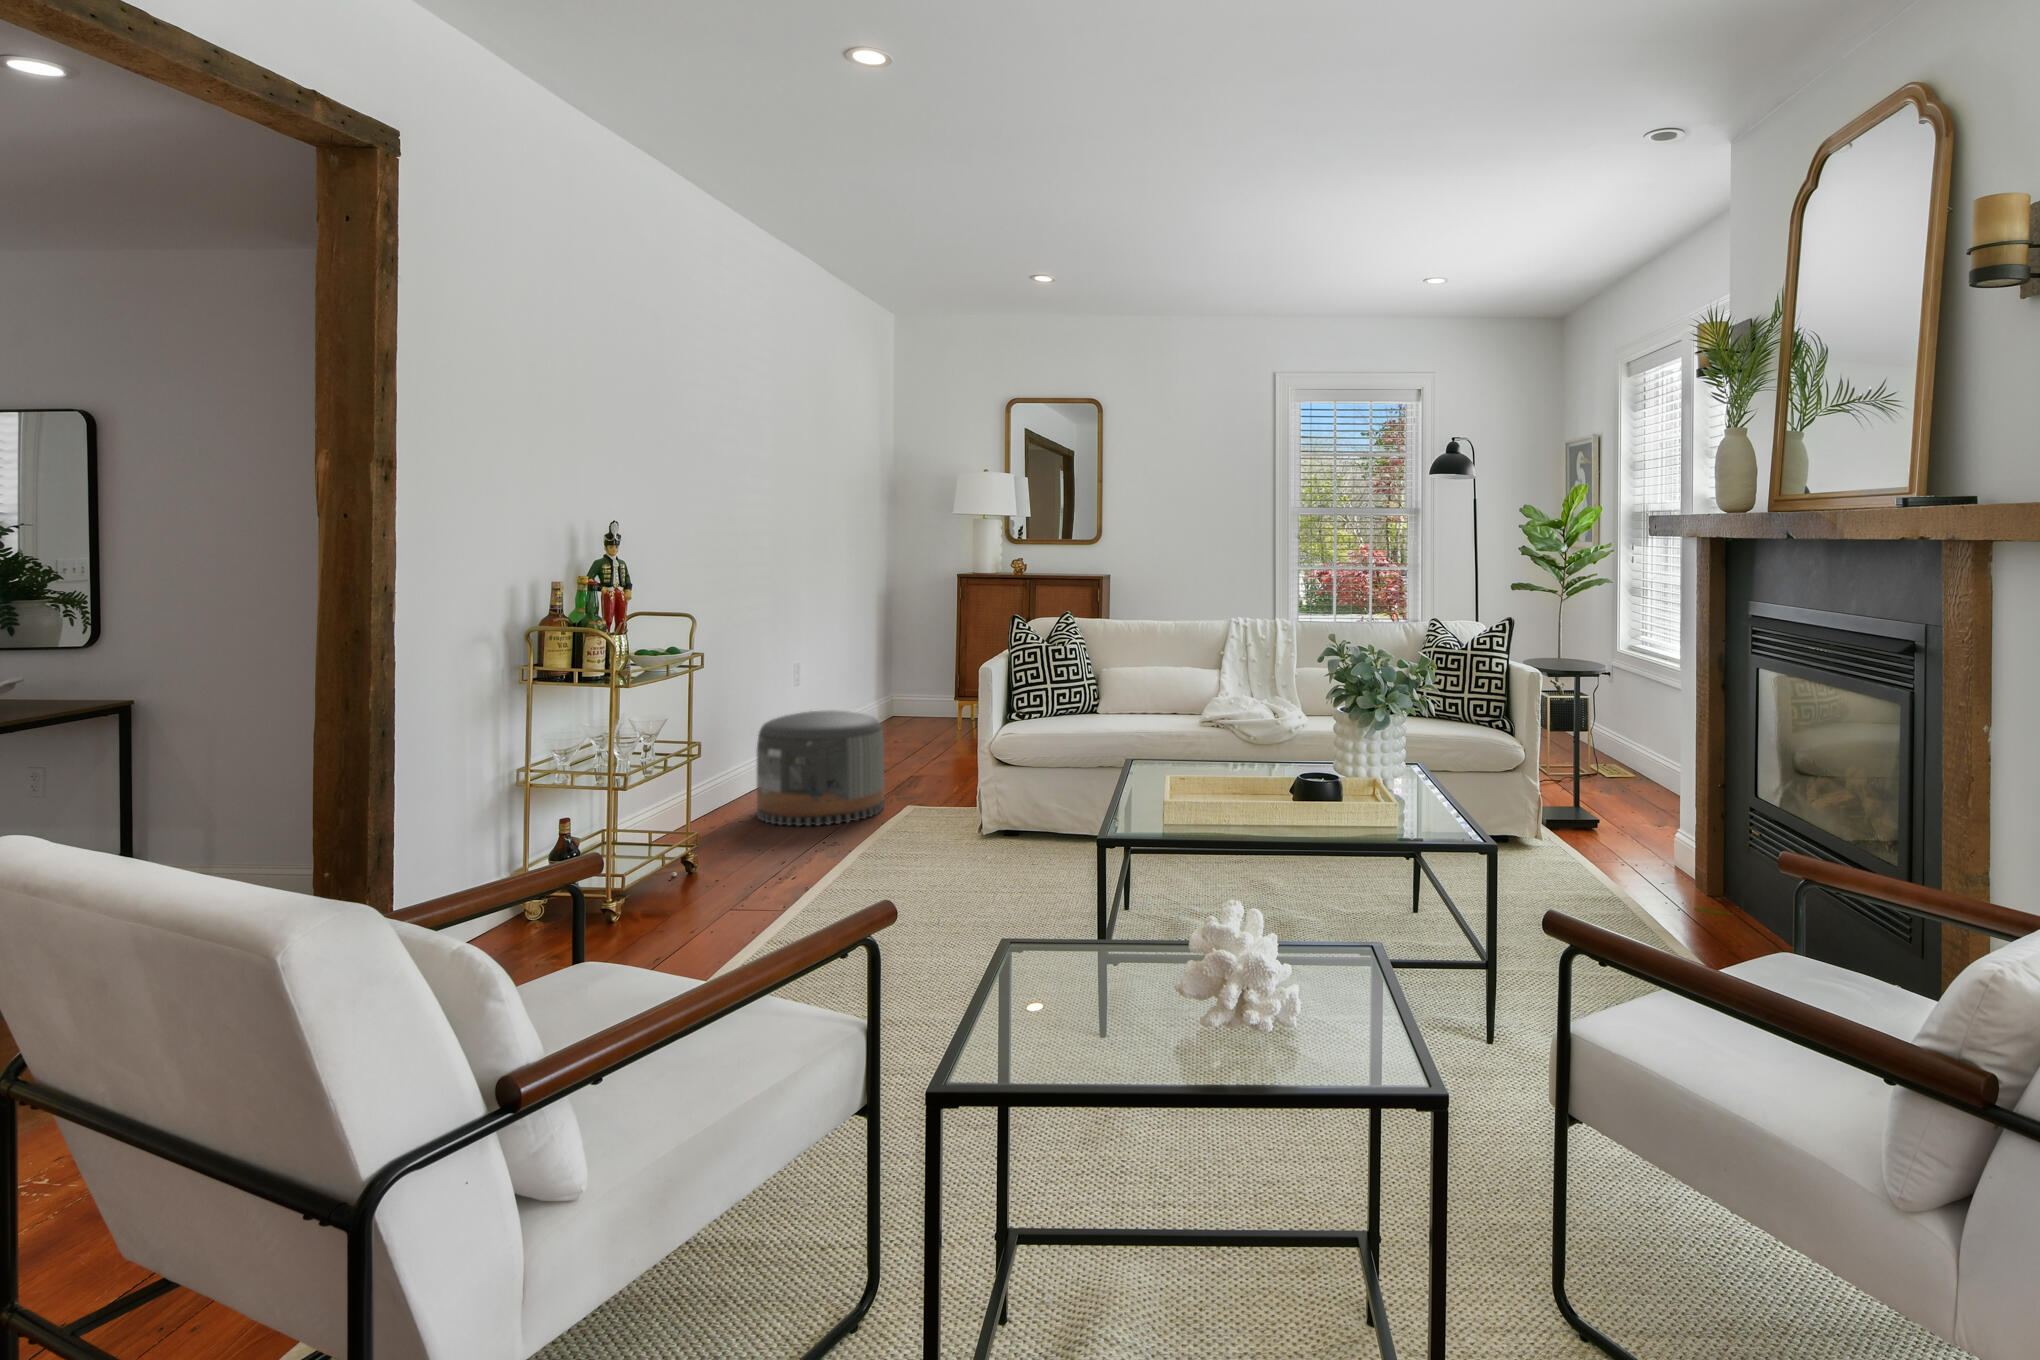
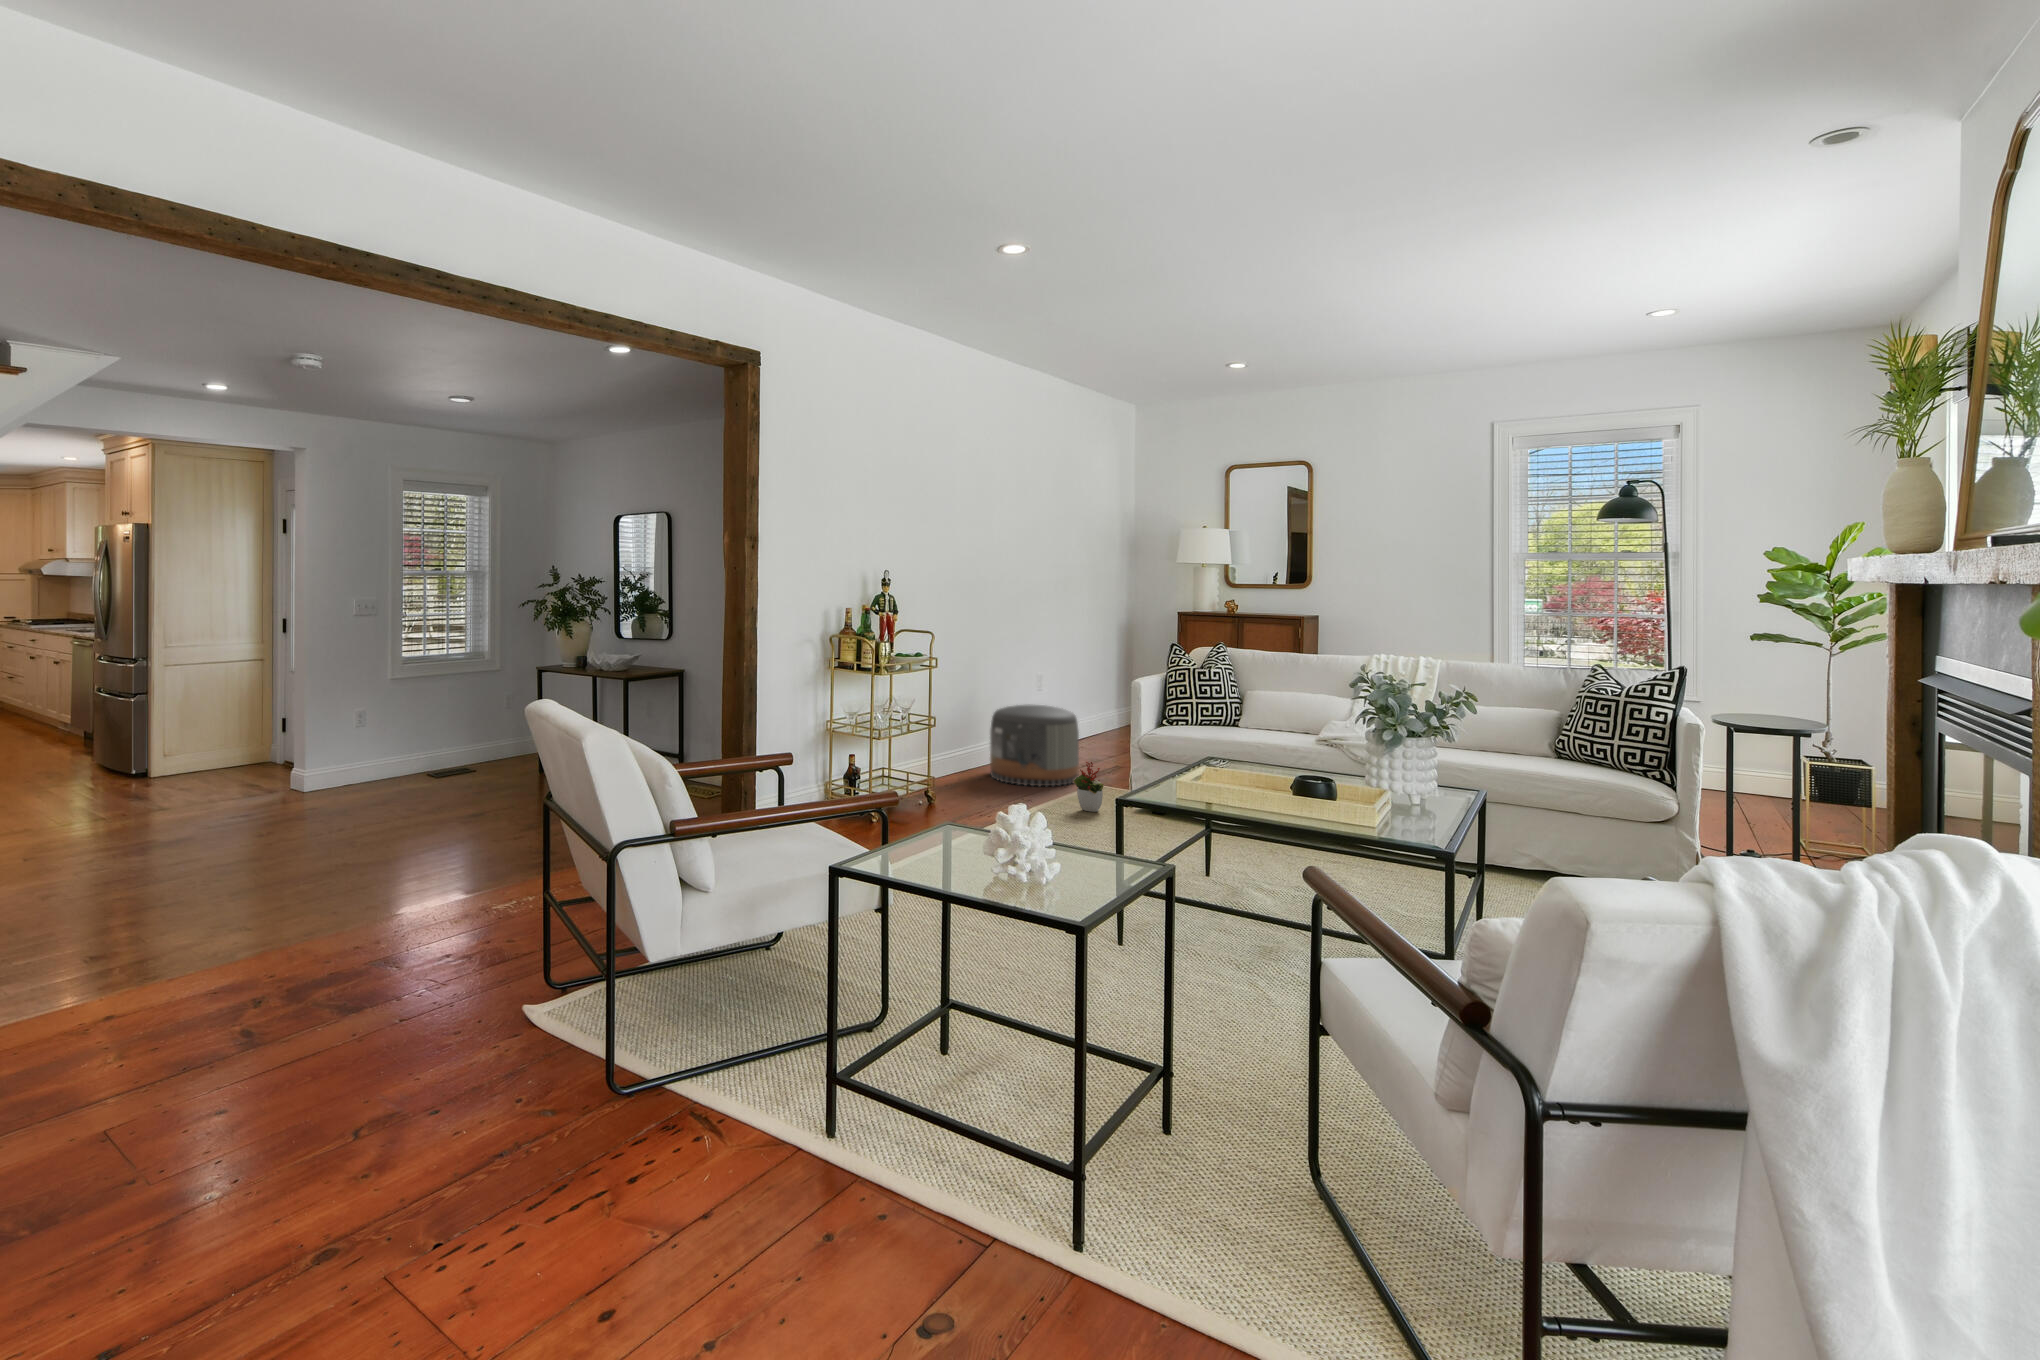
decorative plant: none [906,781,947,848] -> present [1073,762,1104,812]

